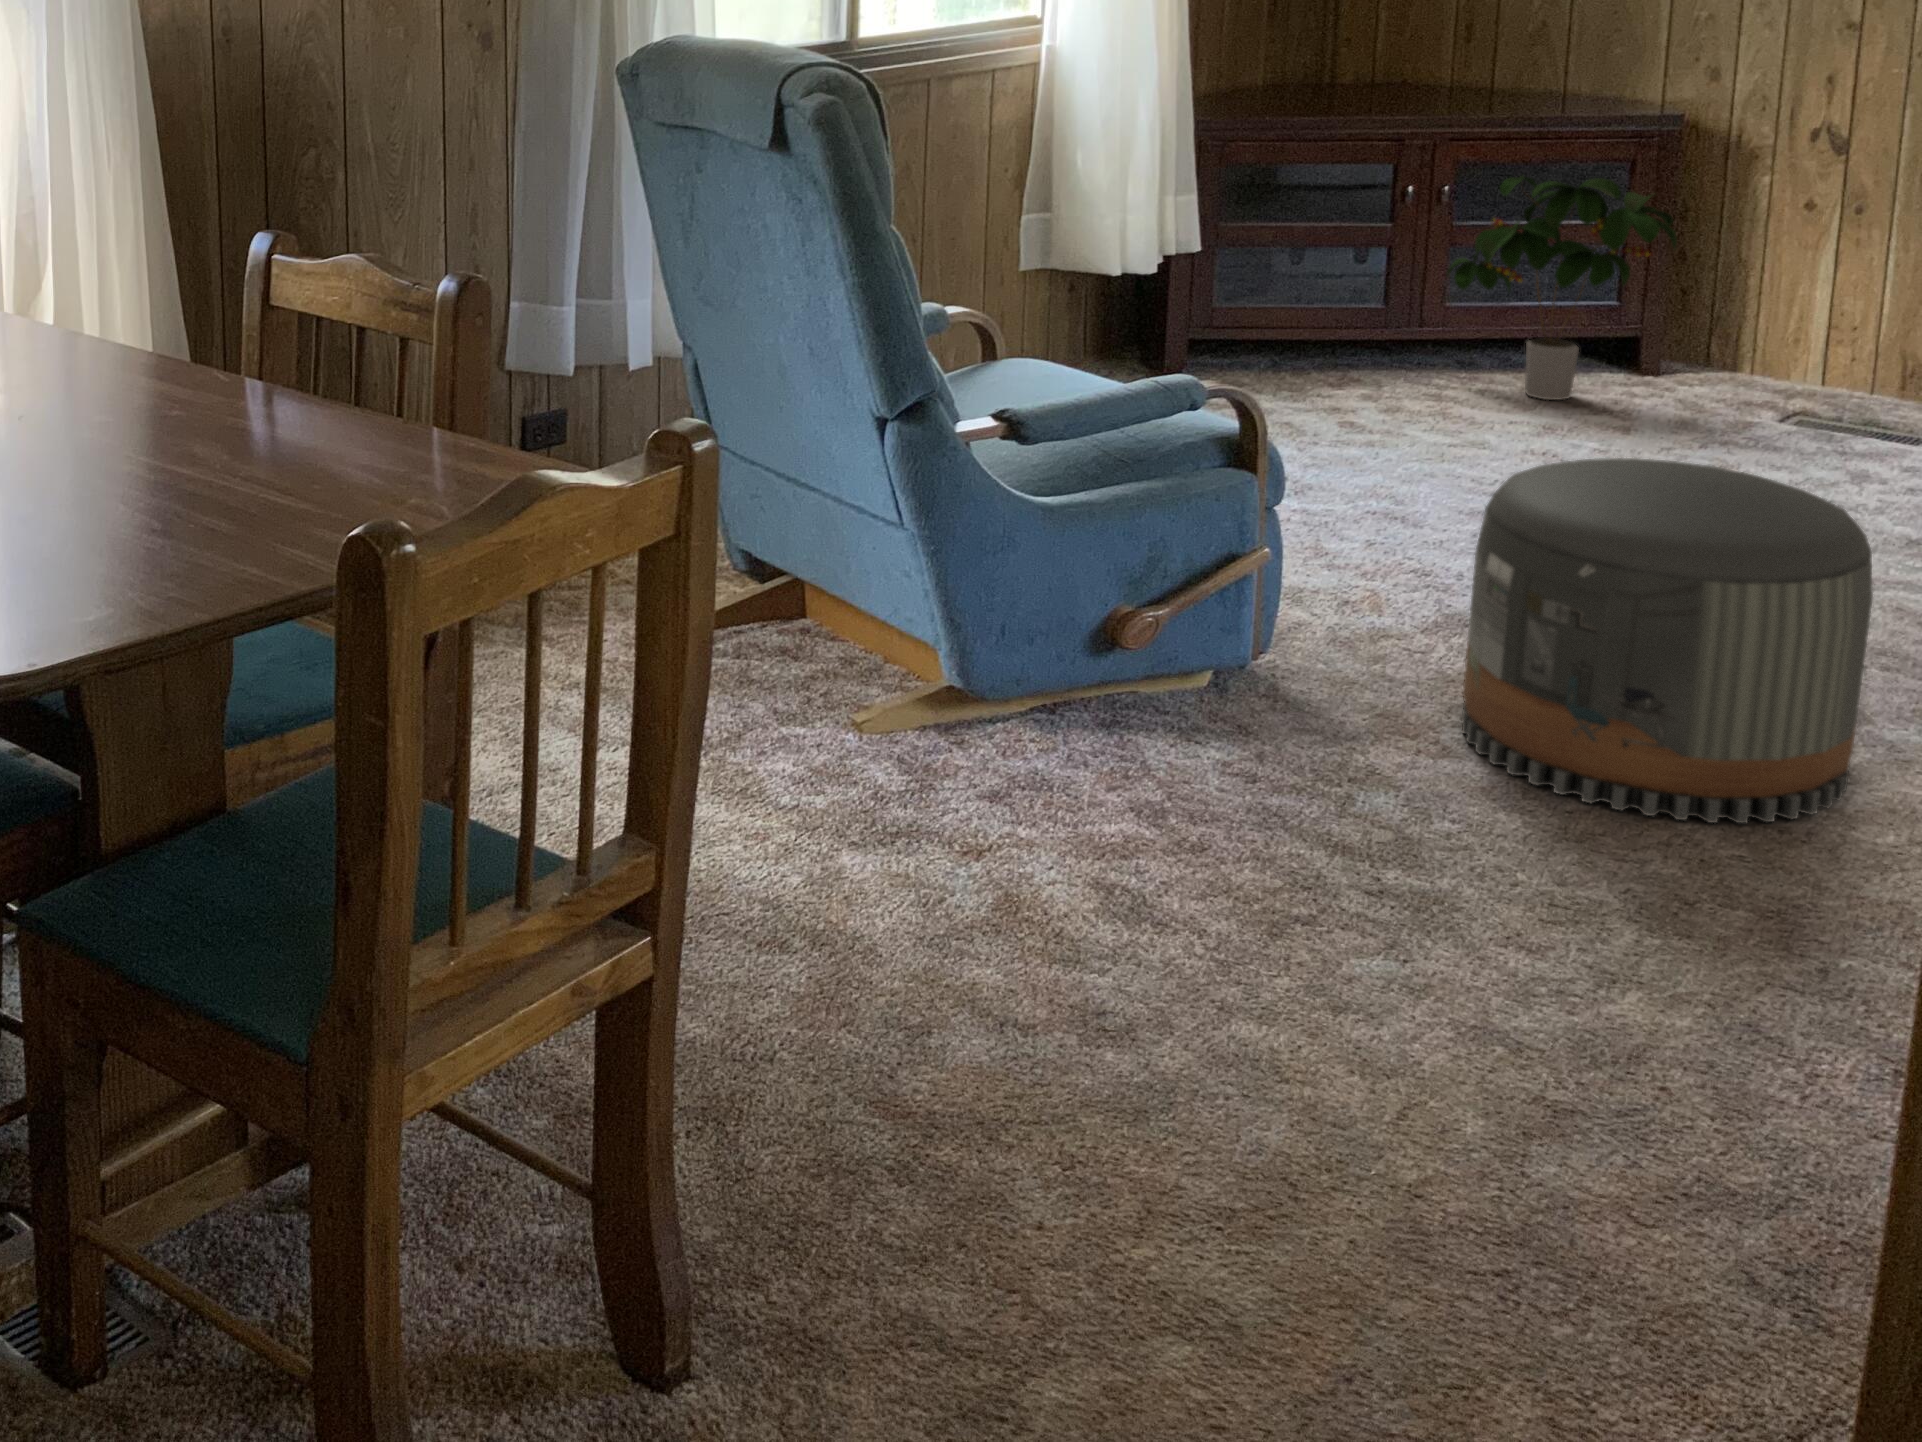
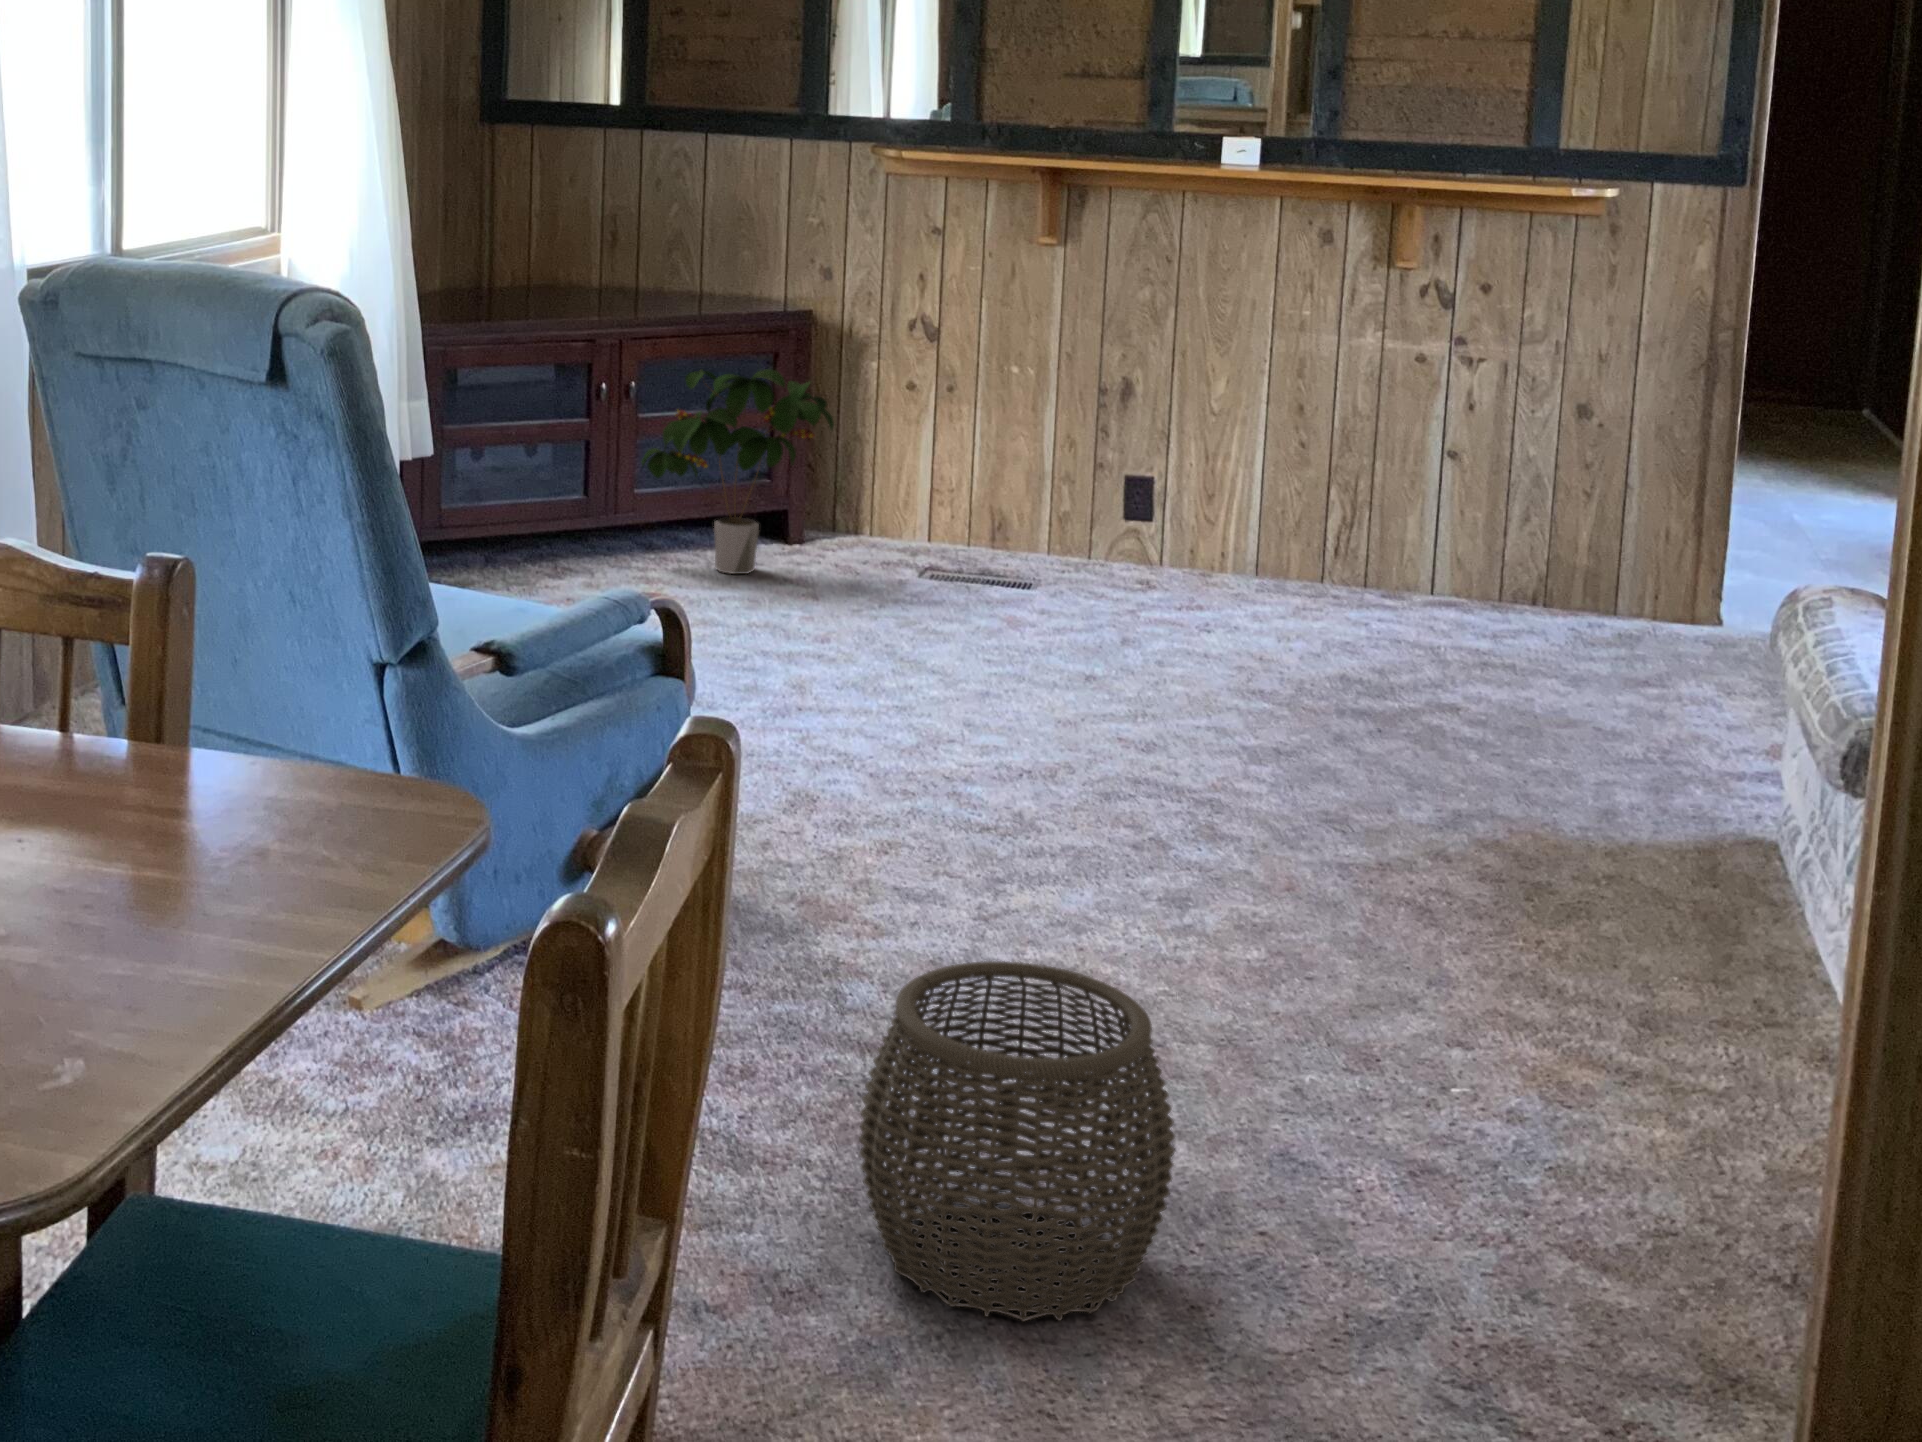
pouf: present [1462,458,1873,823] -> none [872,631,1201,960]
woven basket: none [1192,758,1537,1122] -> present [859,961,1175,1322]

